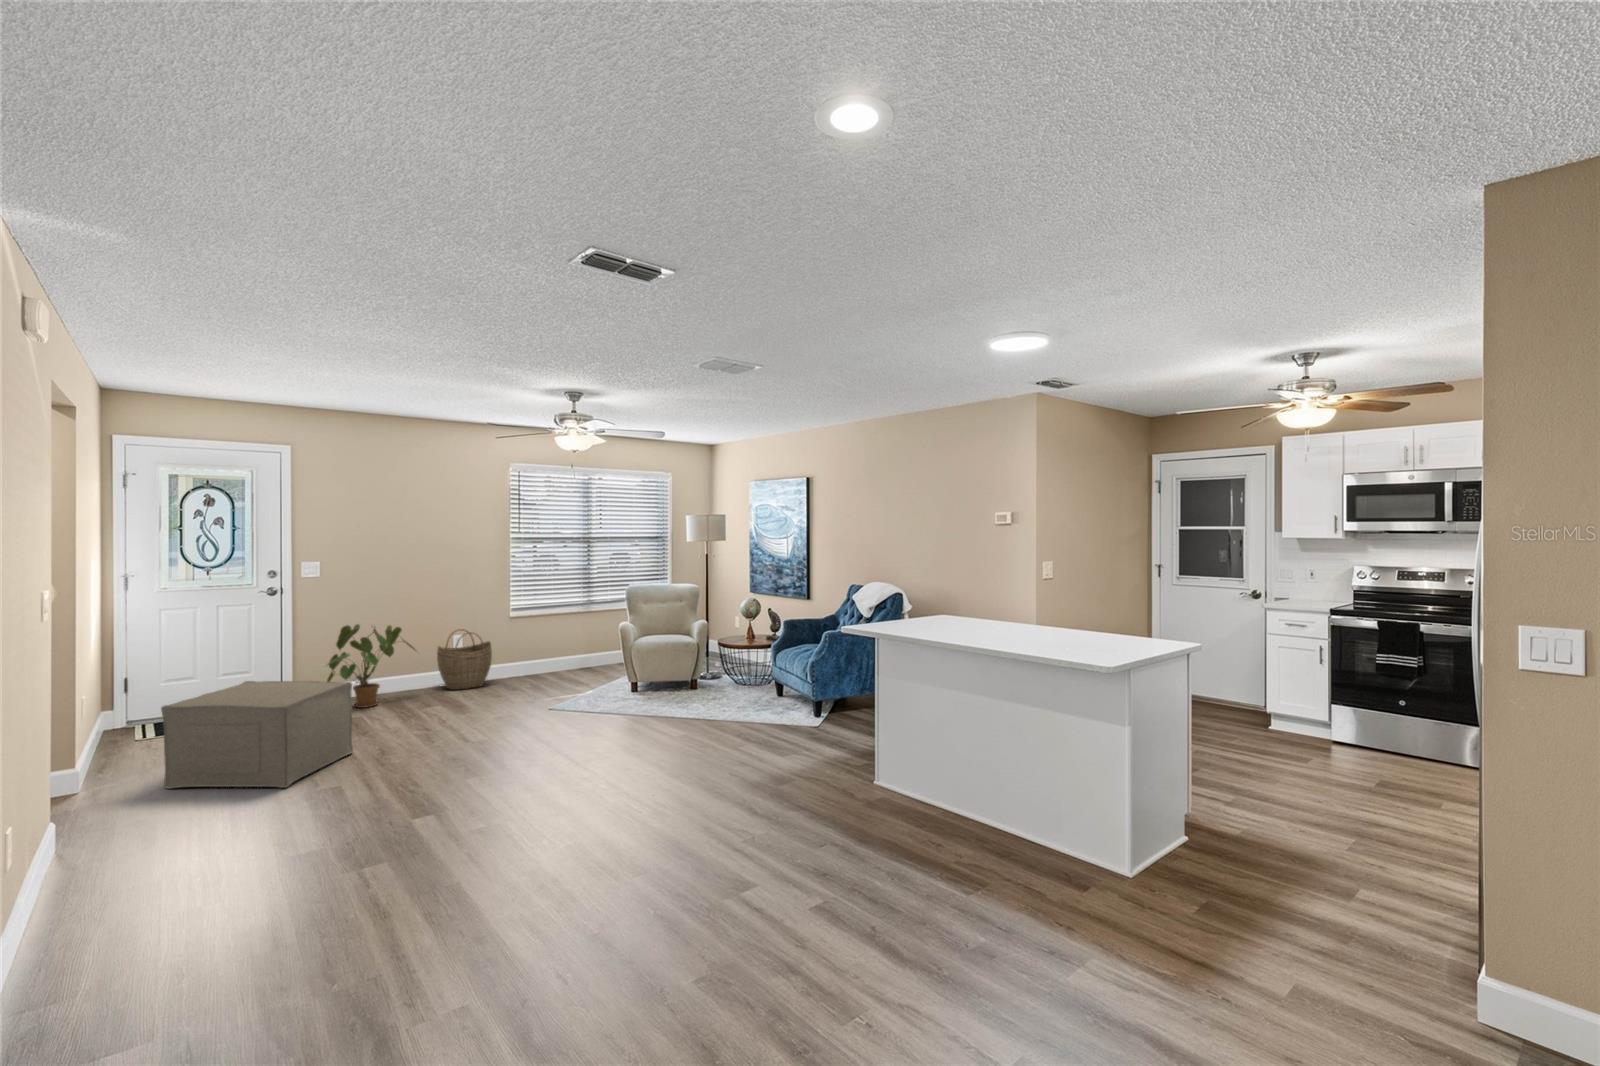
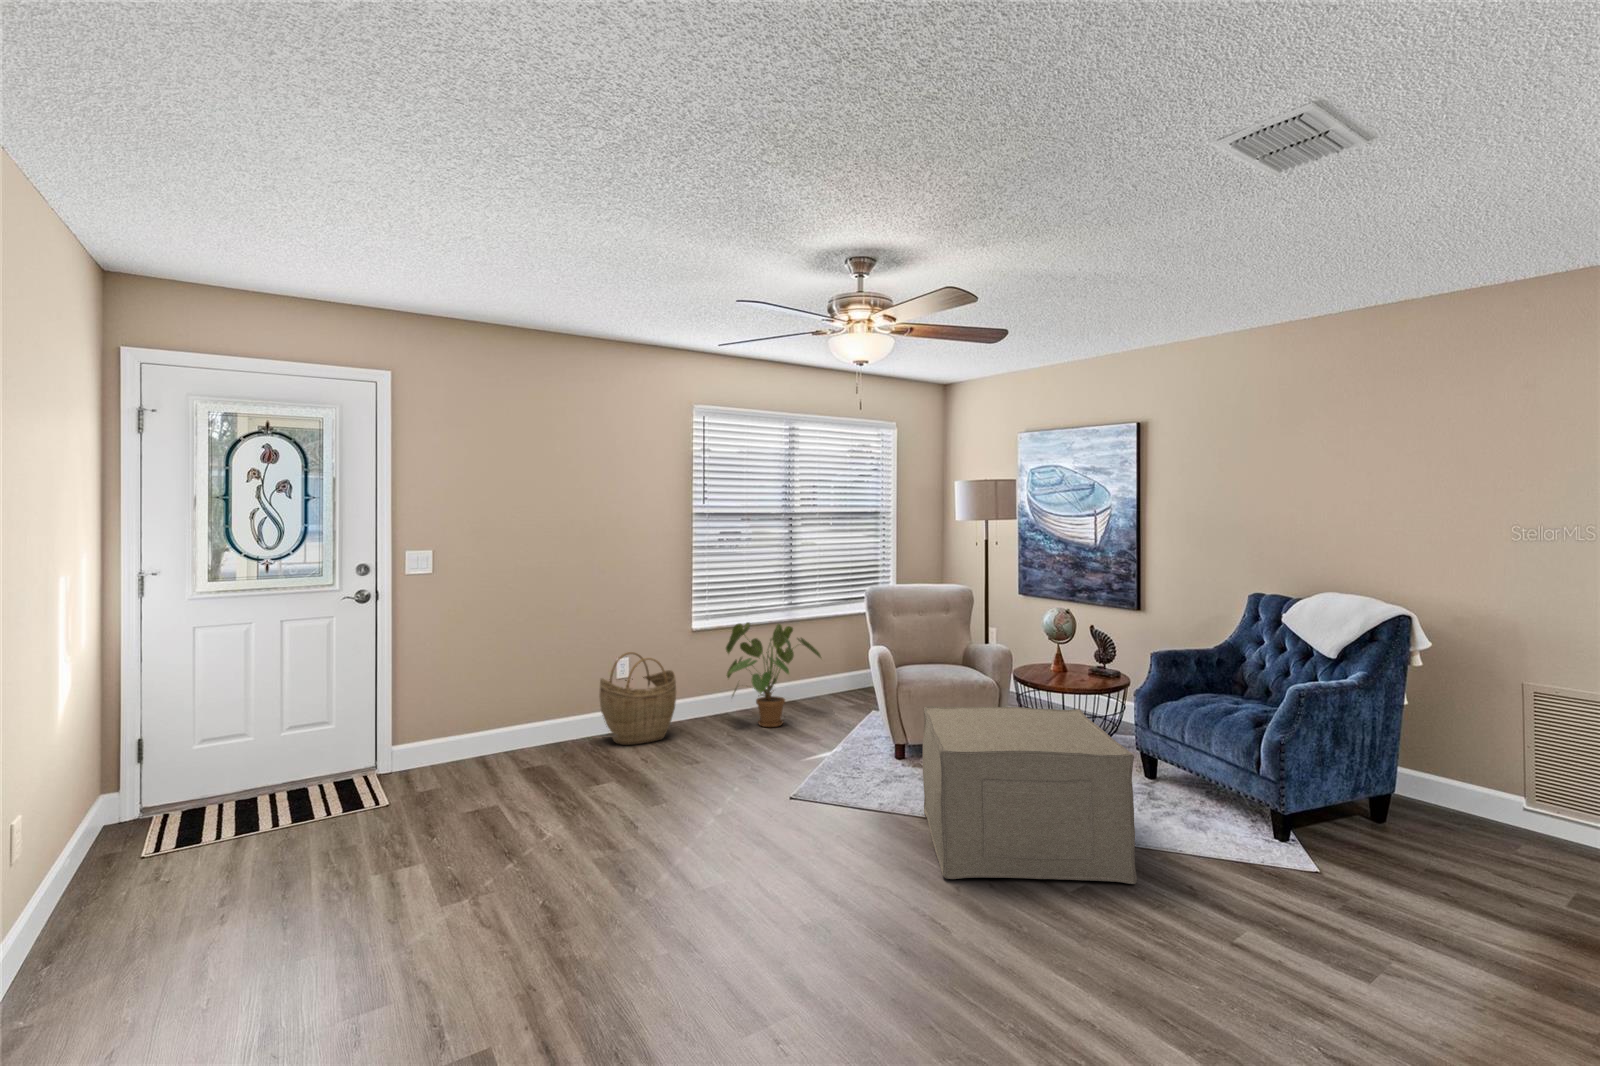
house plant: present [327,624,415,708] -> present [726,622,822,727]
ottoman: present [161,681,353,789] -> present [923,706,1137,884]

